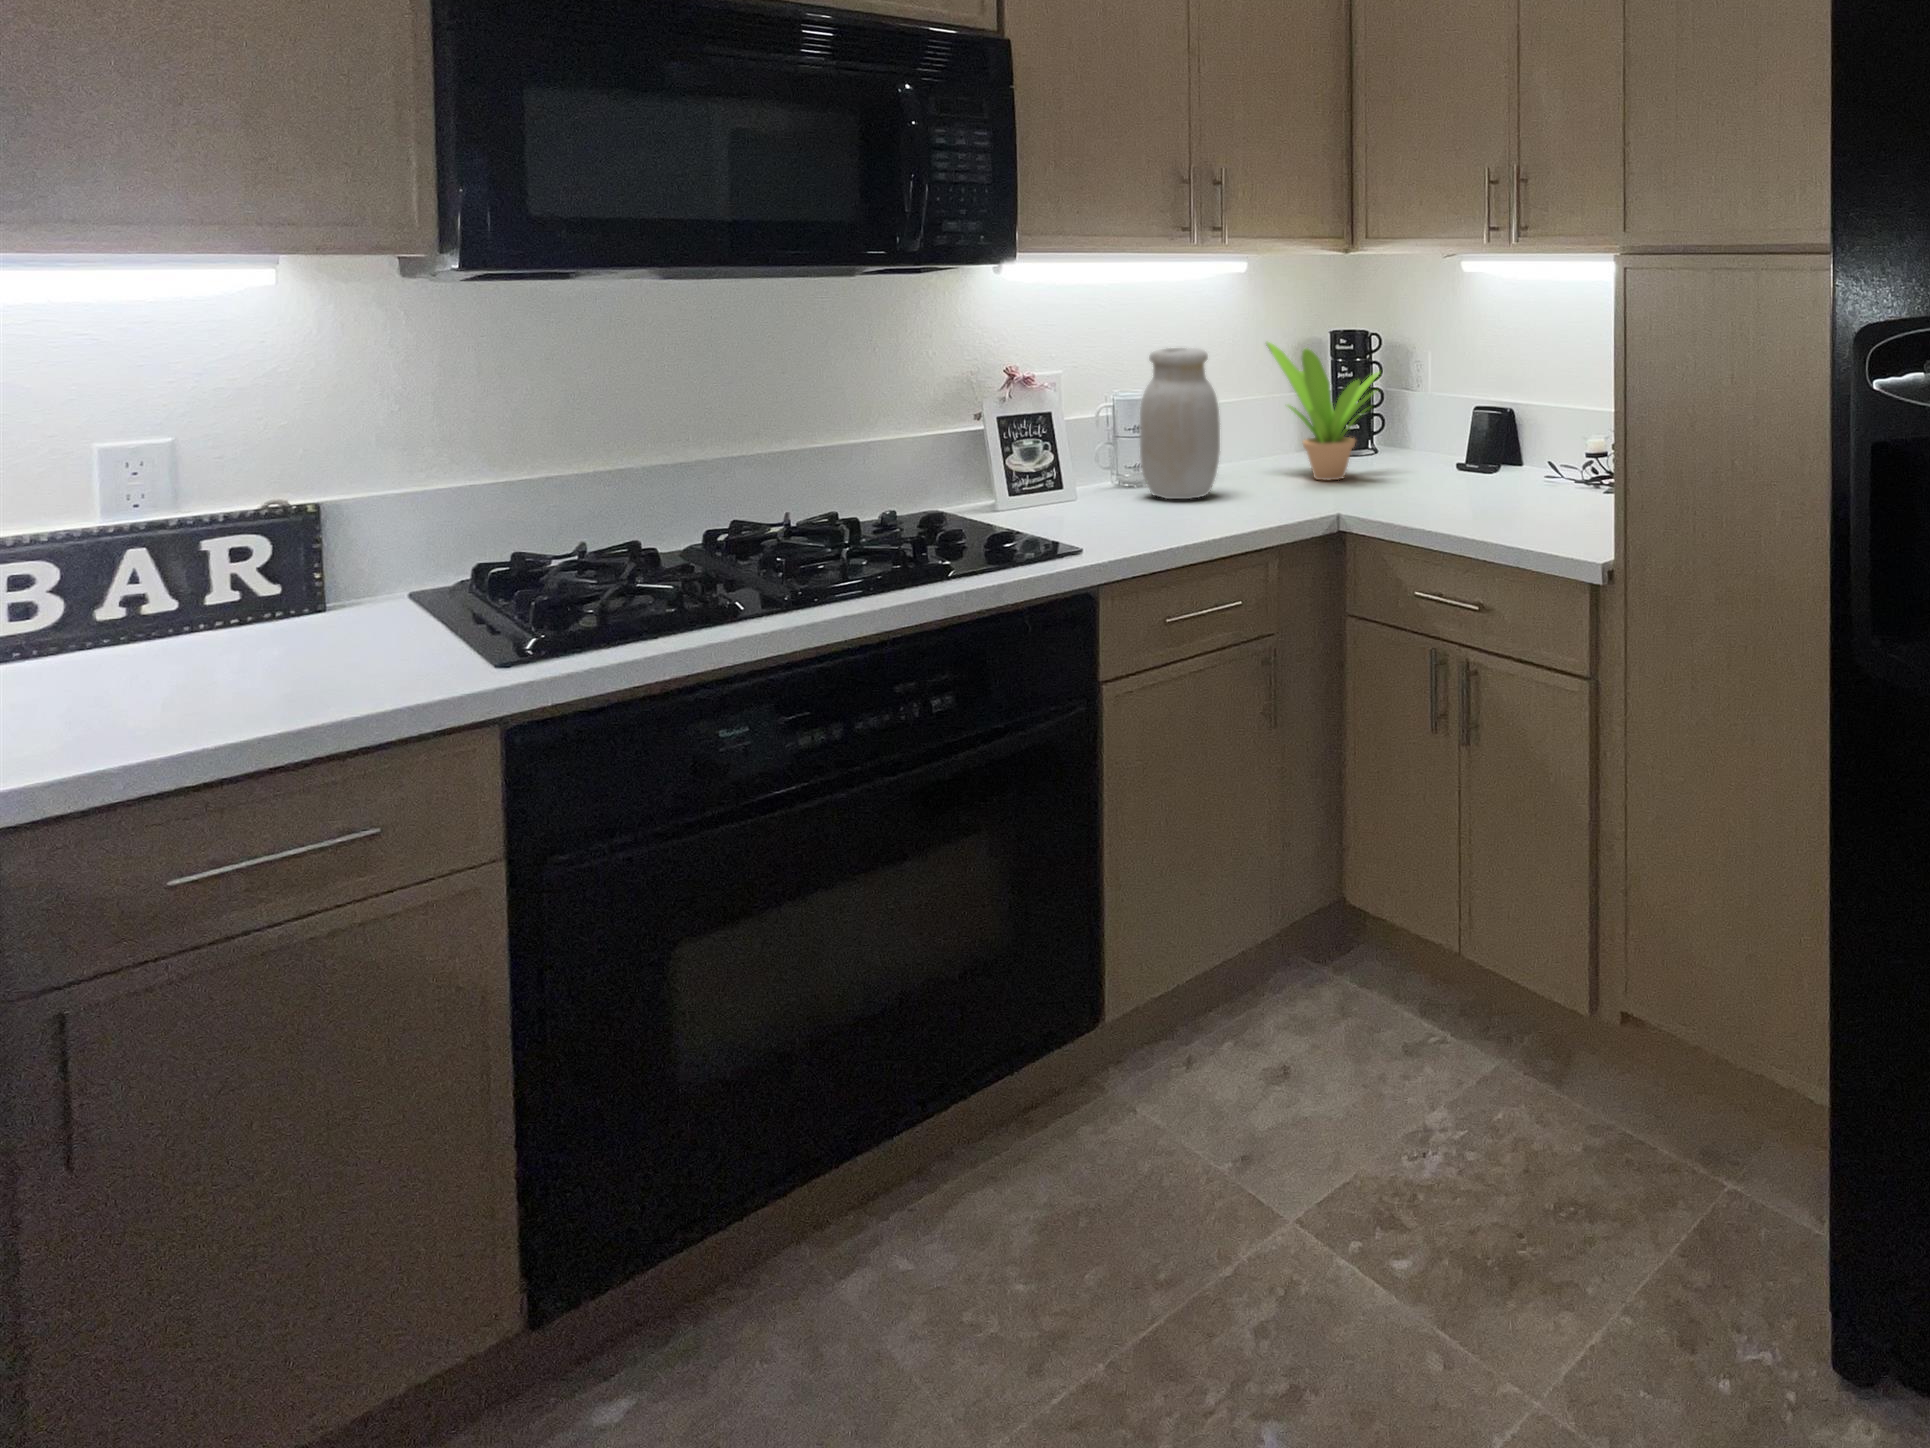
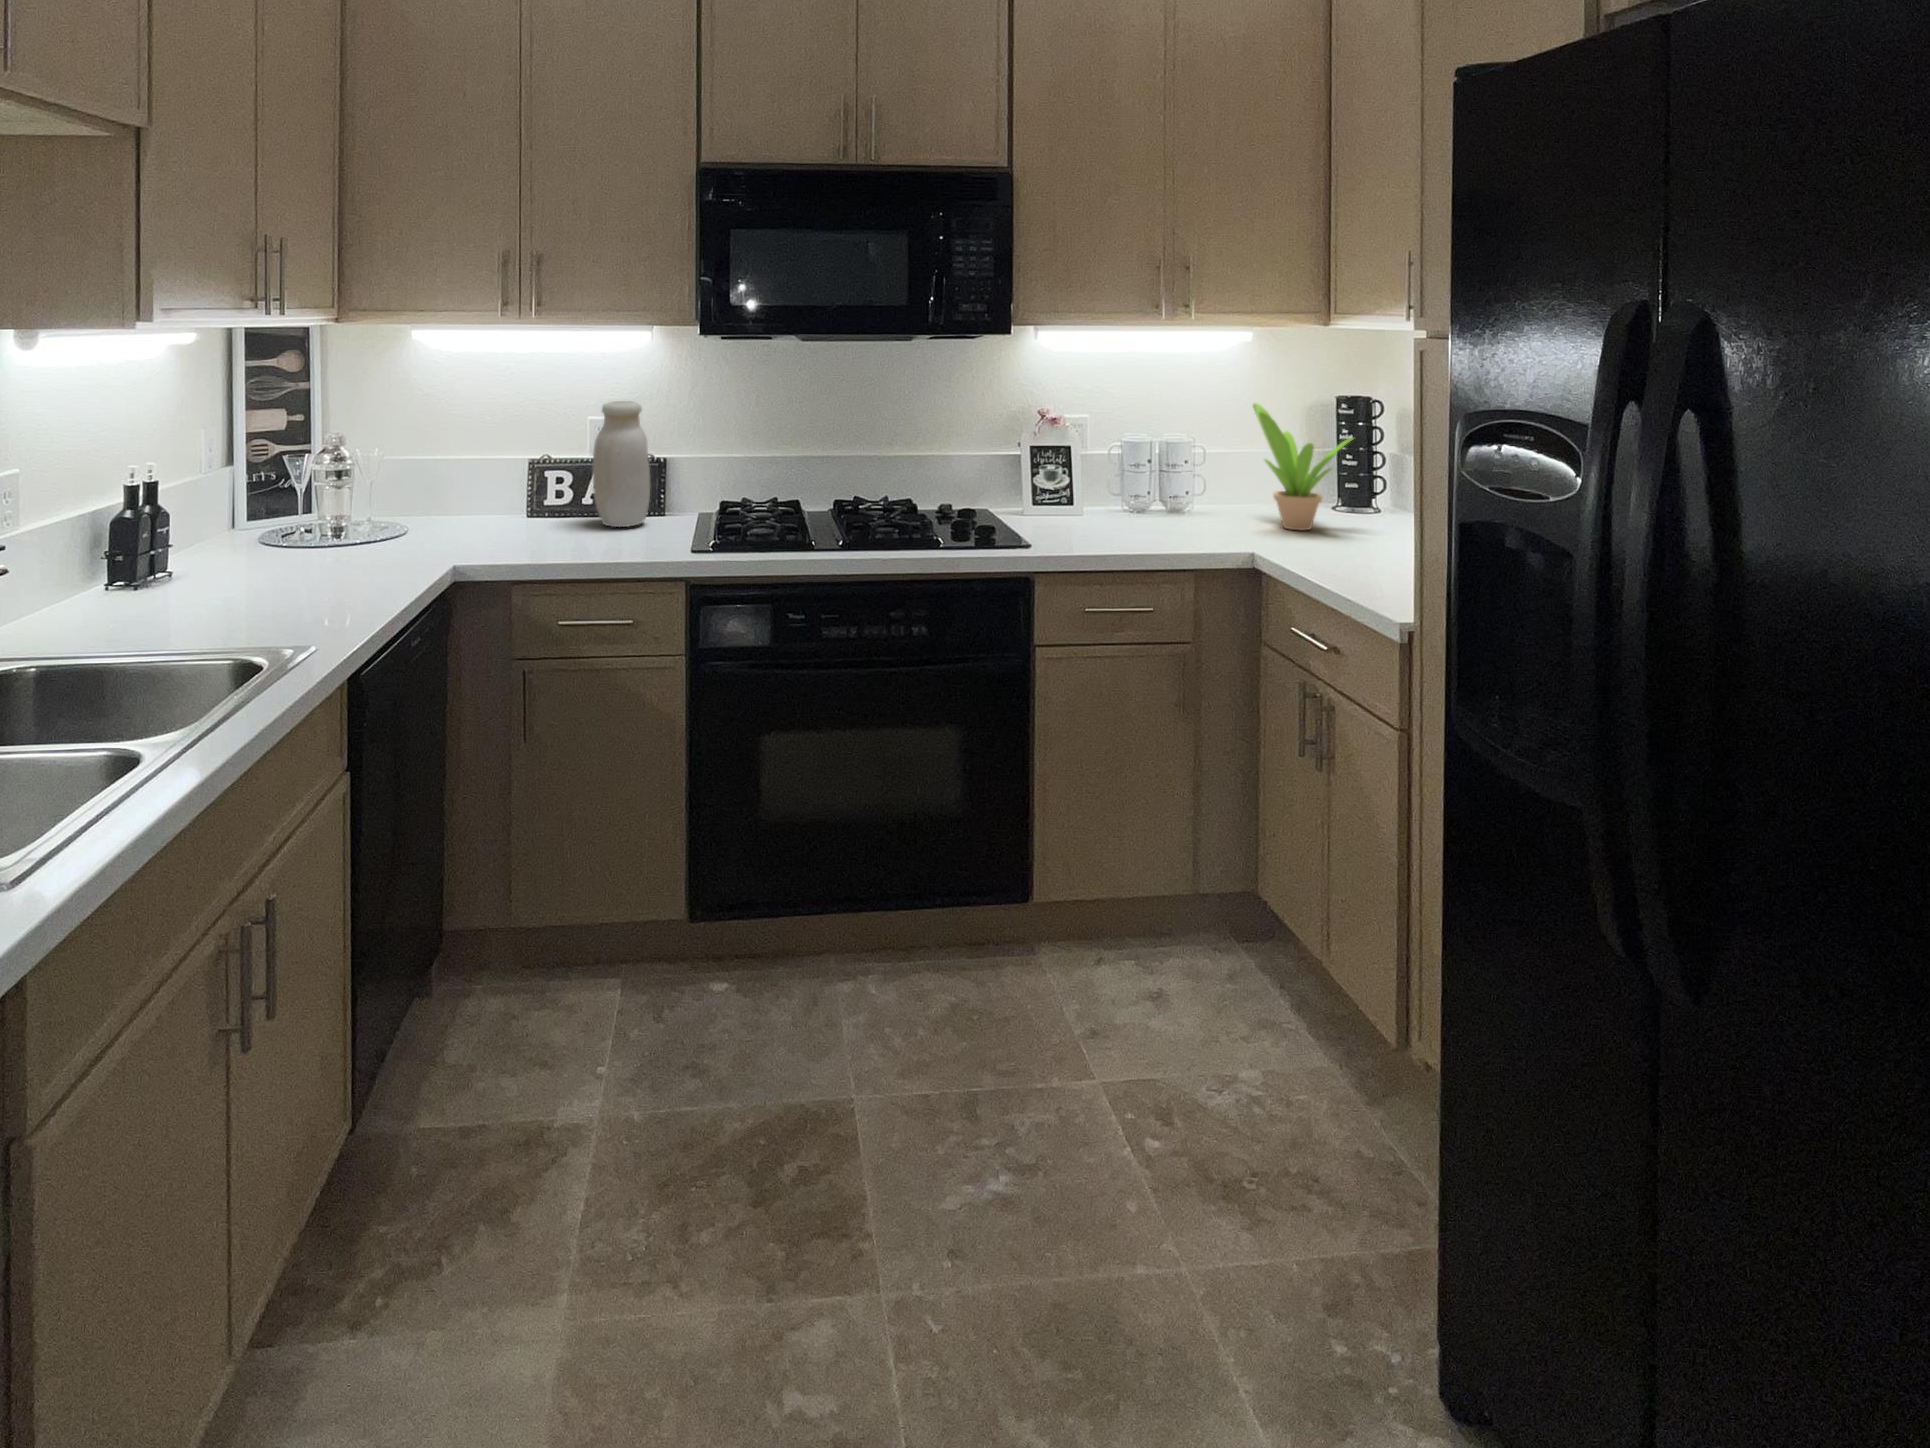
jar: present [1140,348,1220,499] -> present [592,401,650,527]

